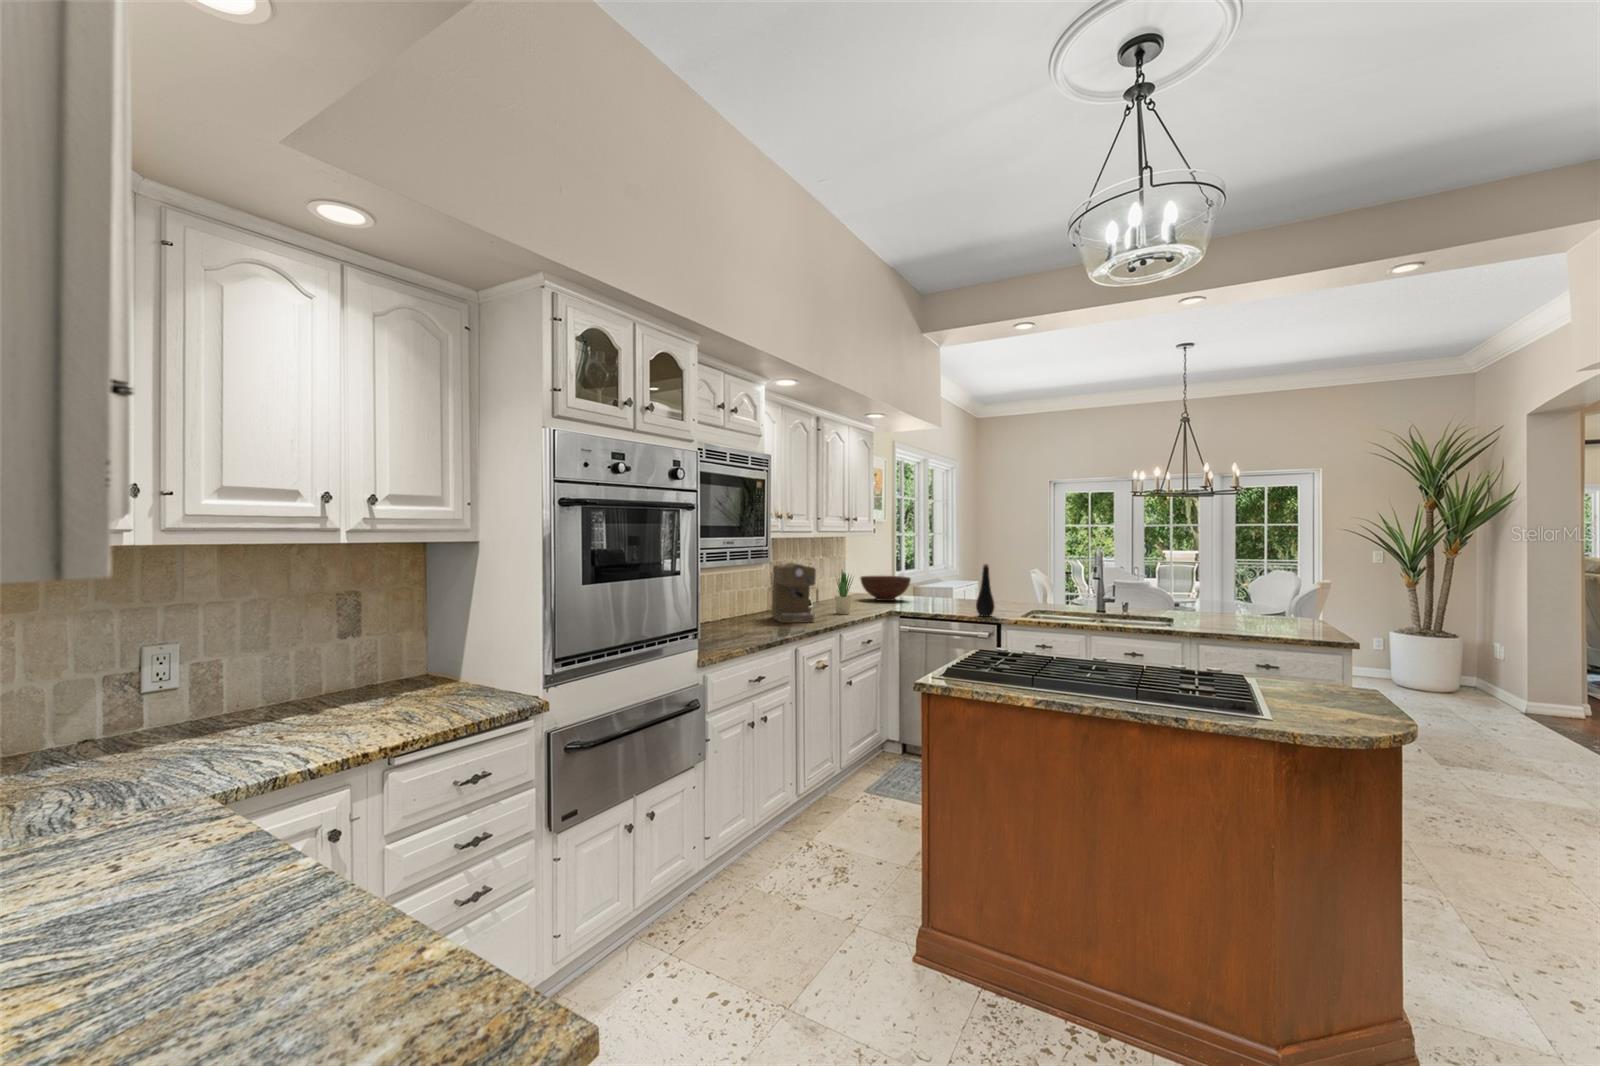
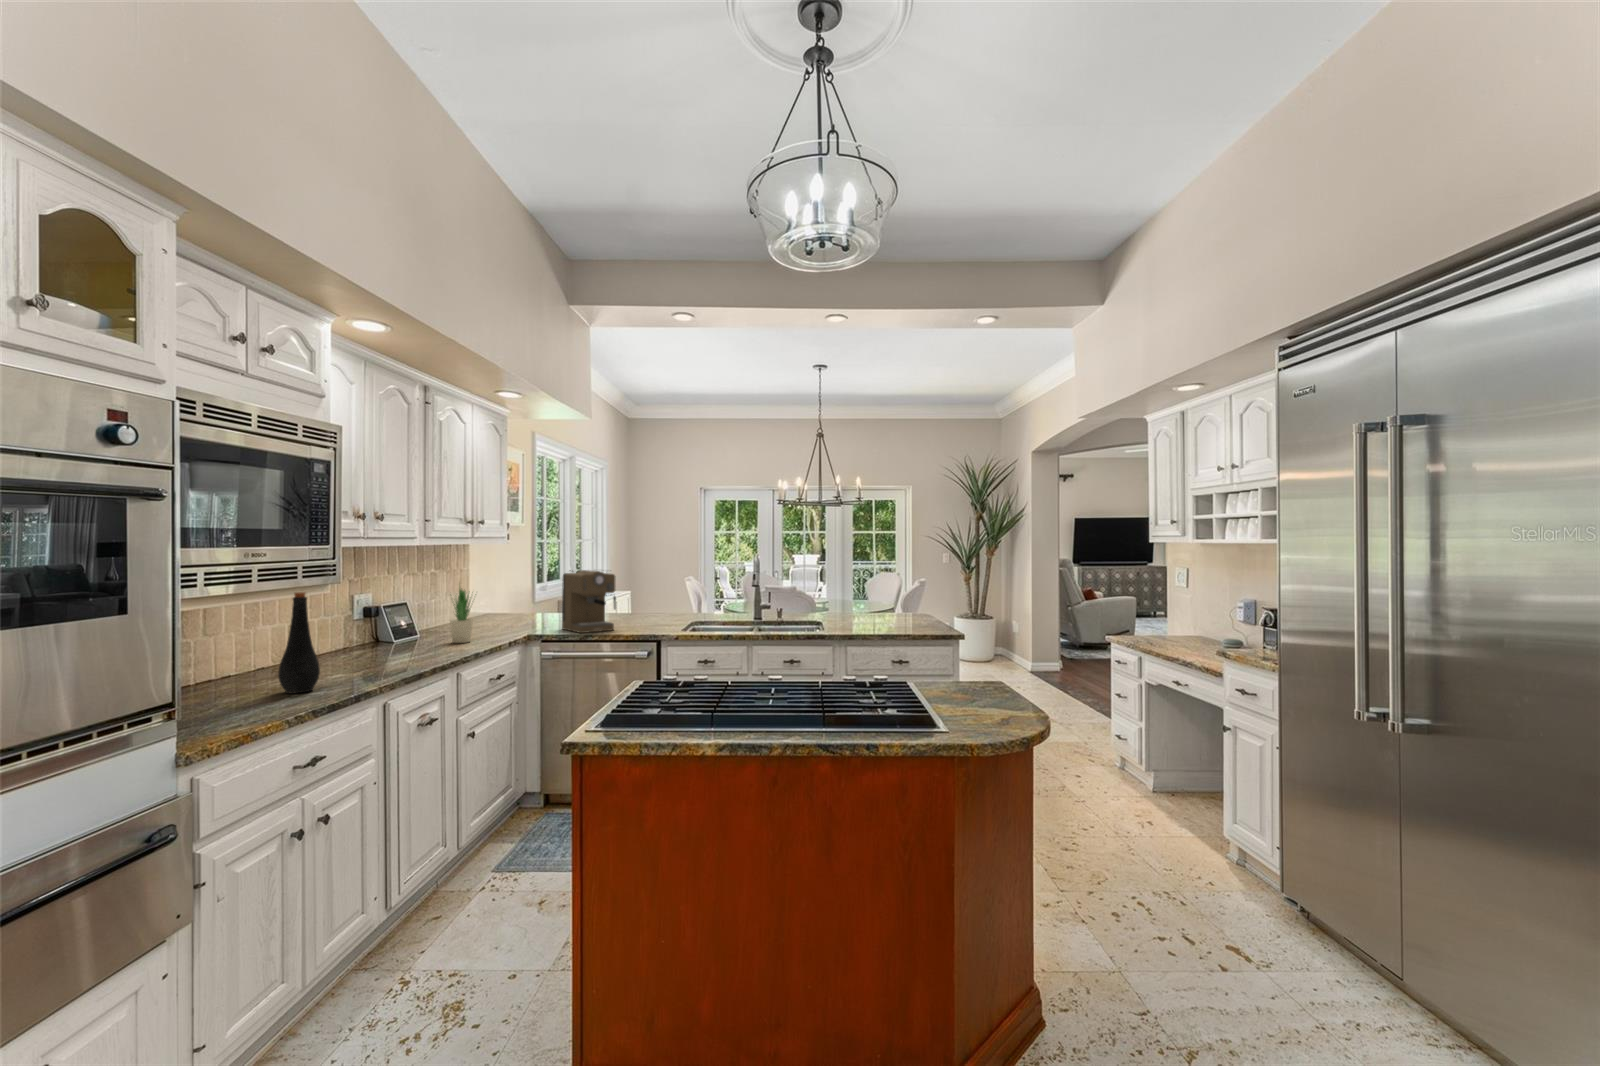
coffee maker: present [772,563,818,623] -> present [562,570,616,633]
bottle: present [976,564,995,617] -> present [278,592,320,693]
fruit bowl: present [860,576,911,601] -> none [488,590,553,621]

